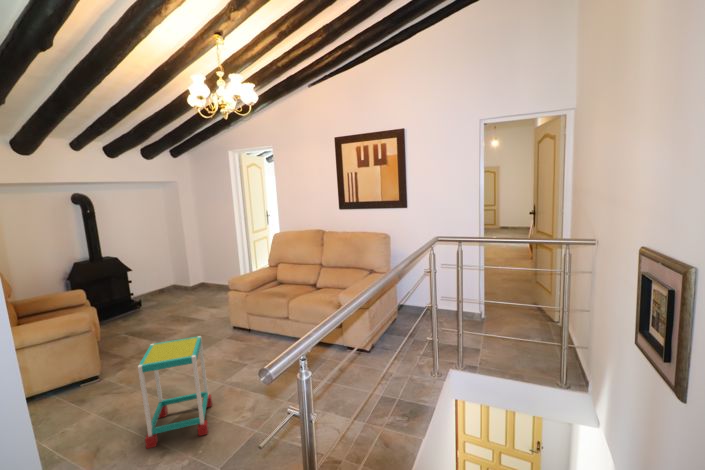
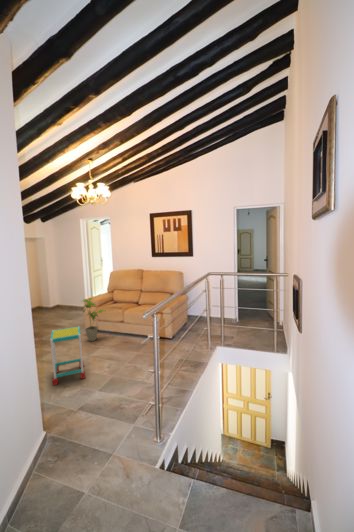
house plant: none [217,279,261,351] -> present [83,298,104,341]

